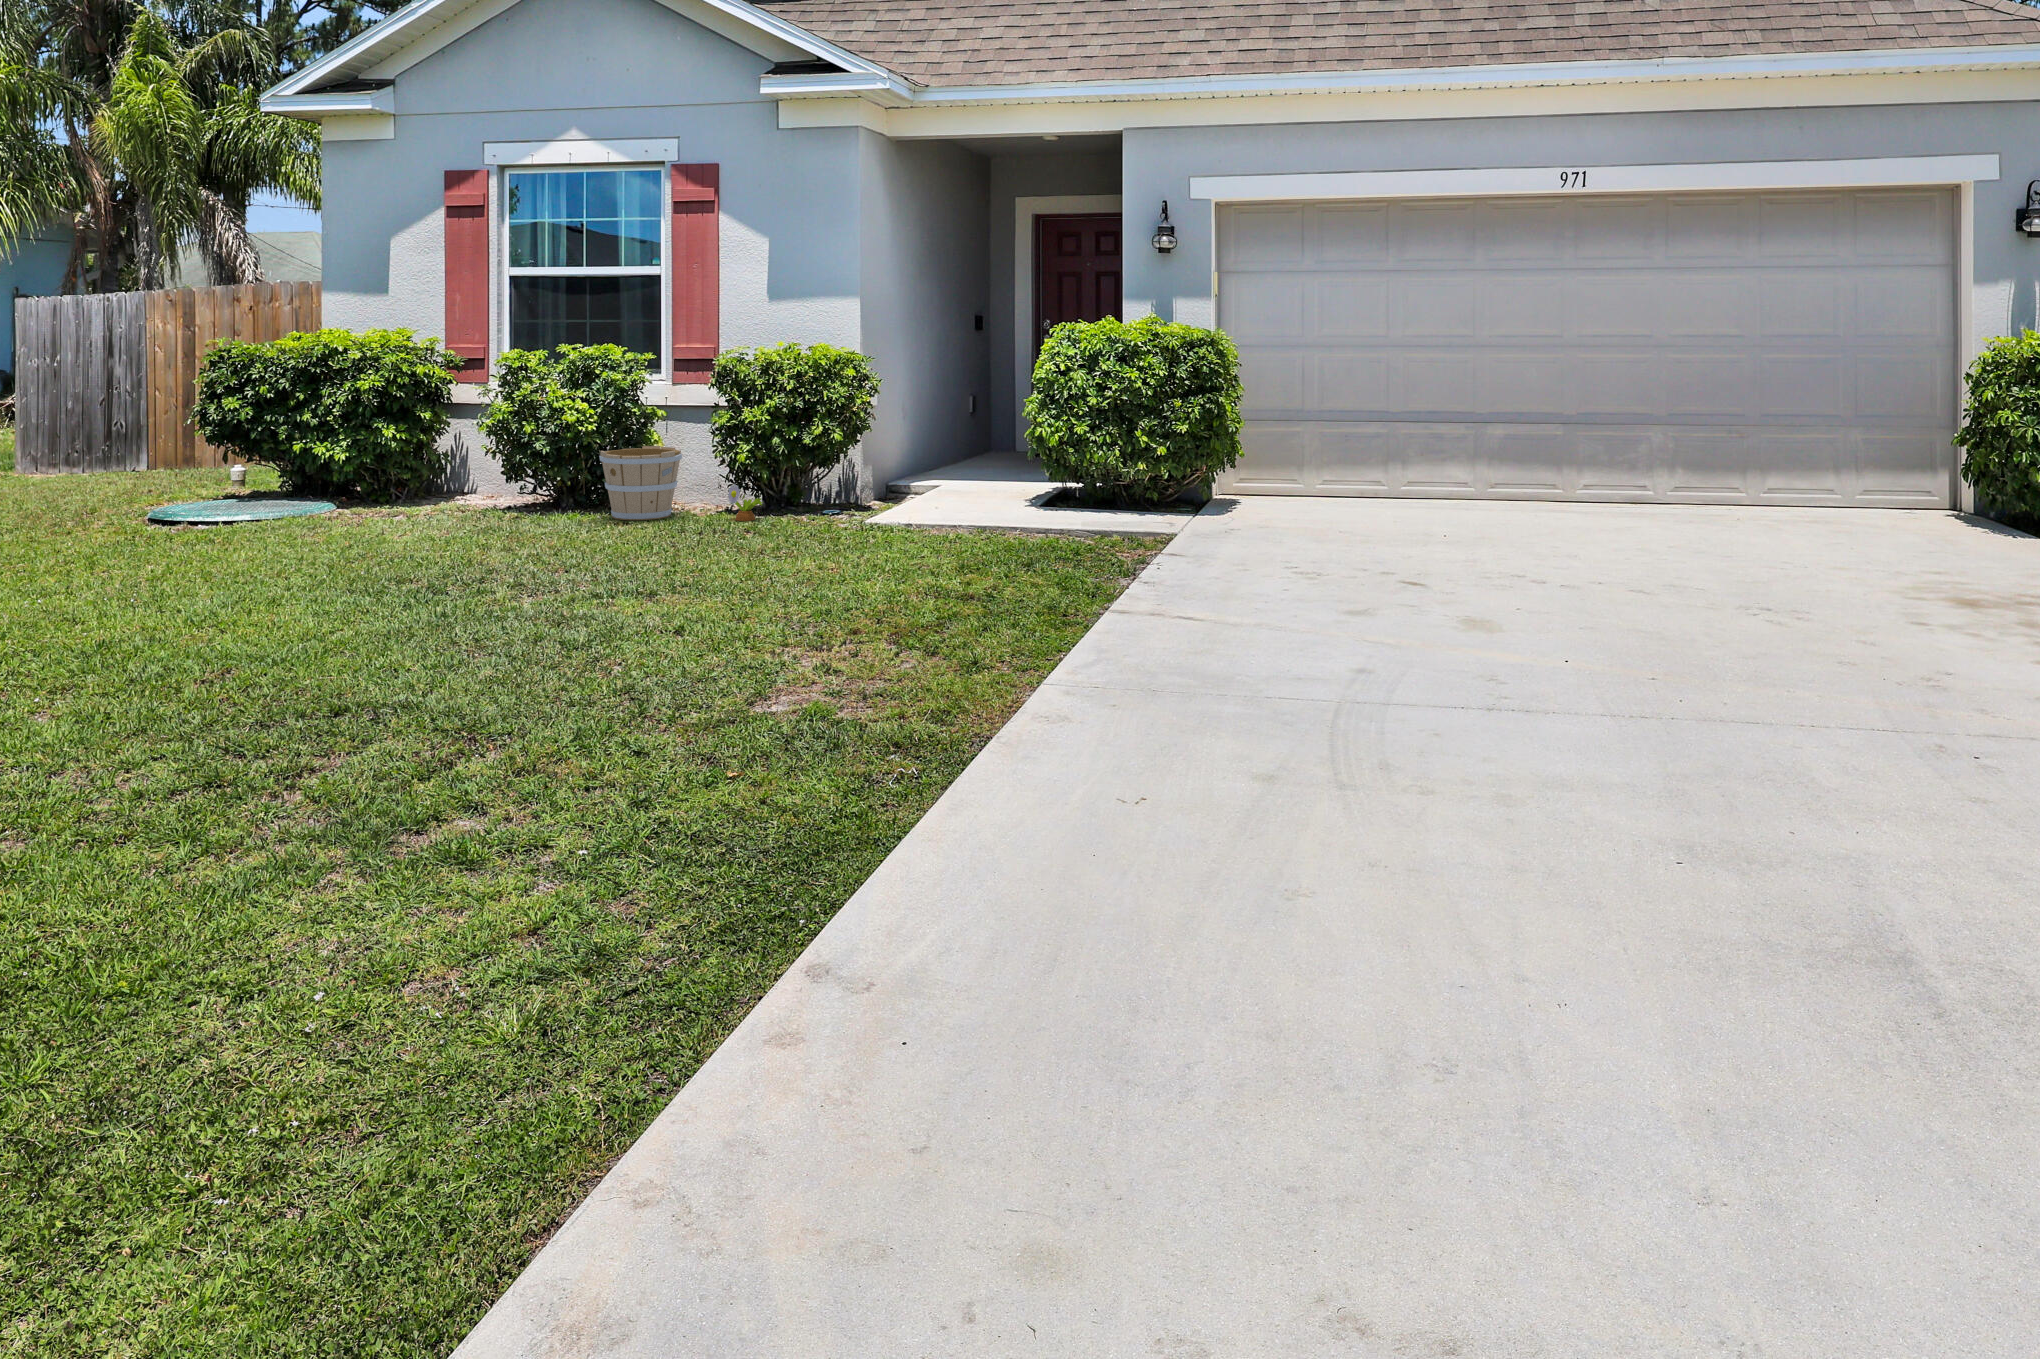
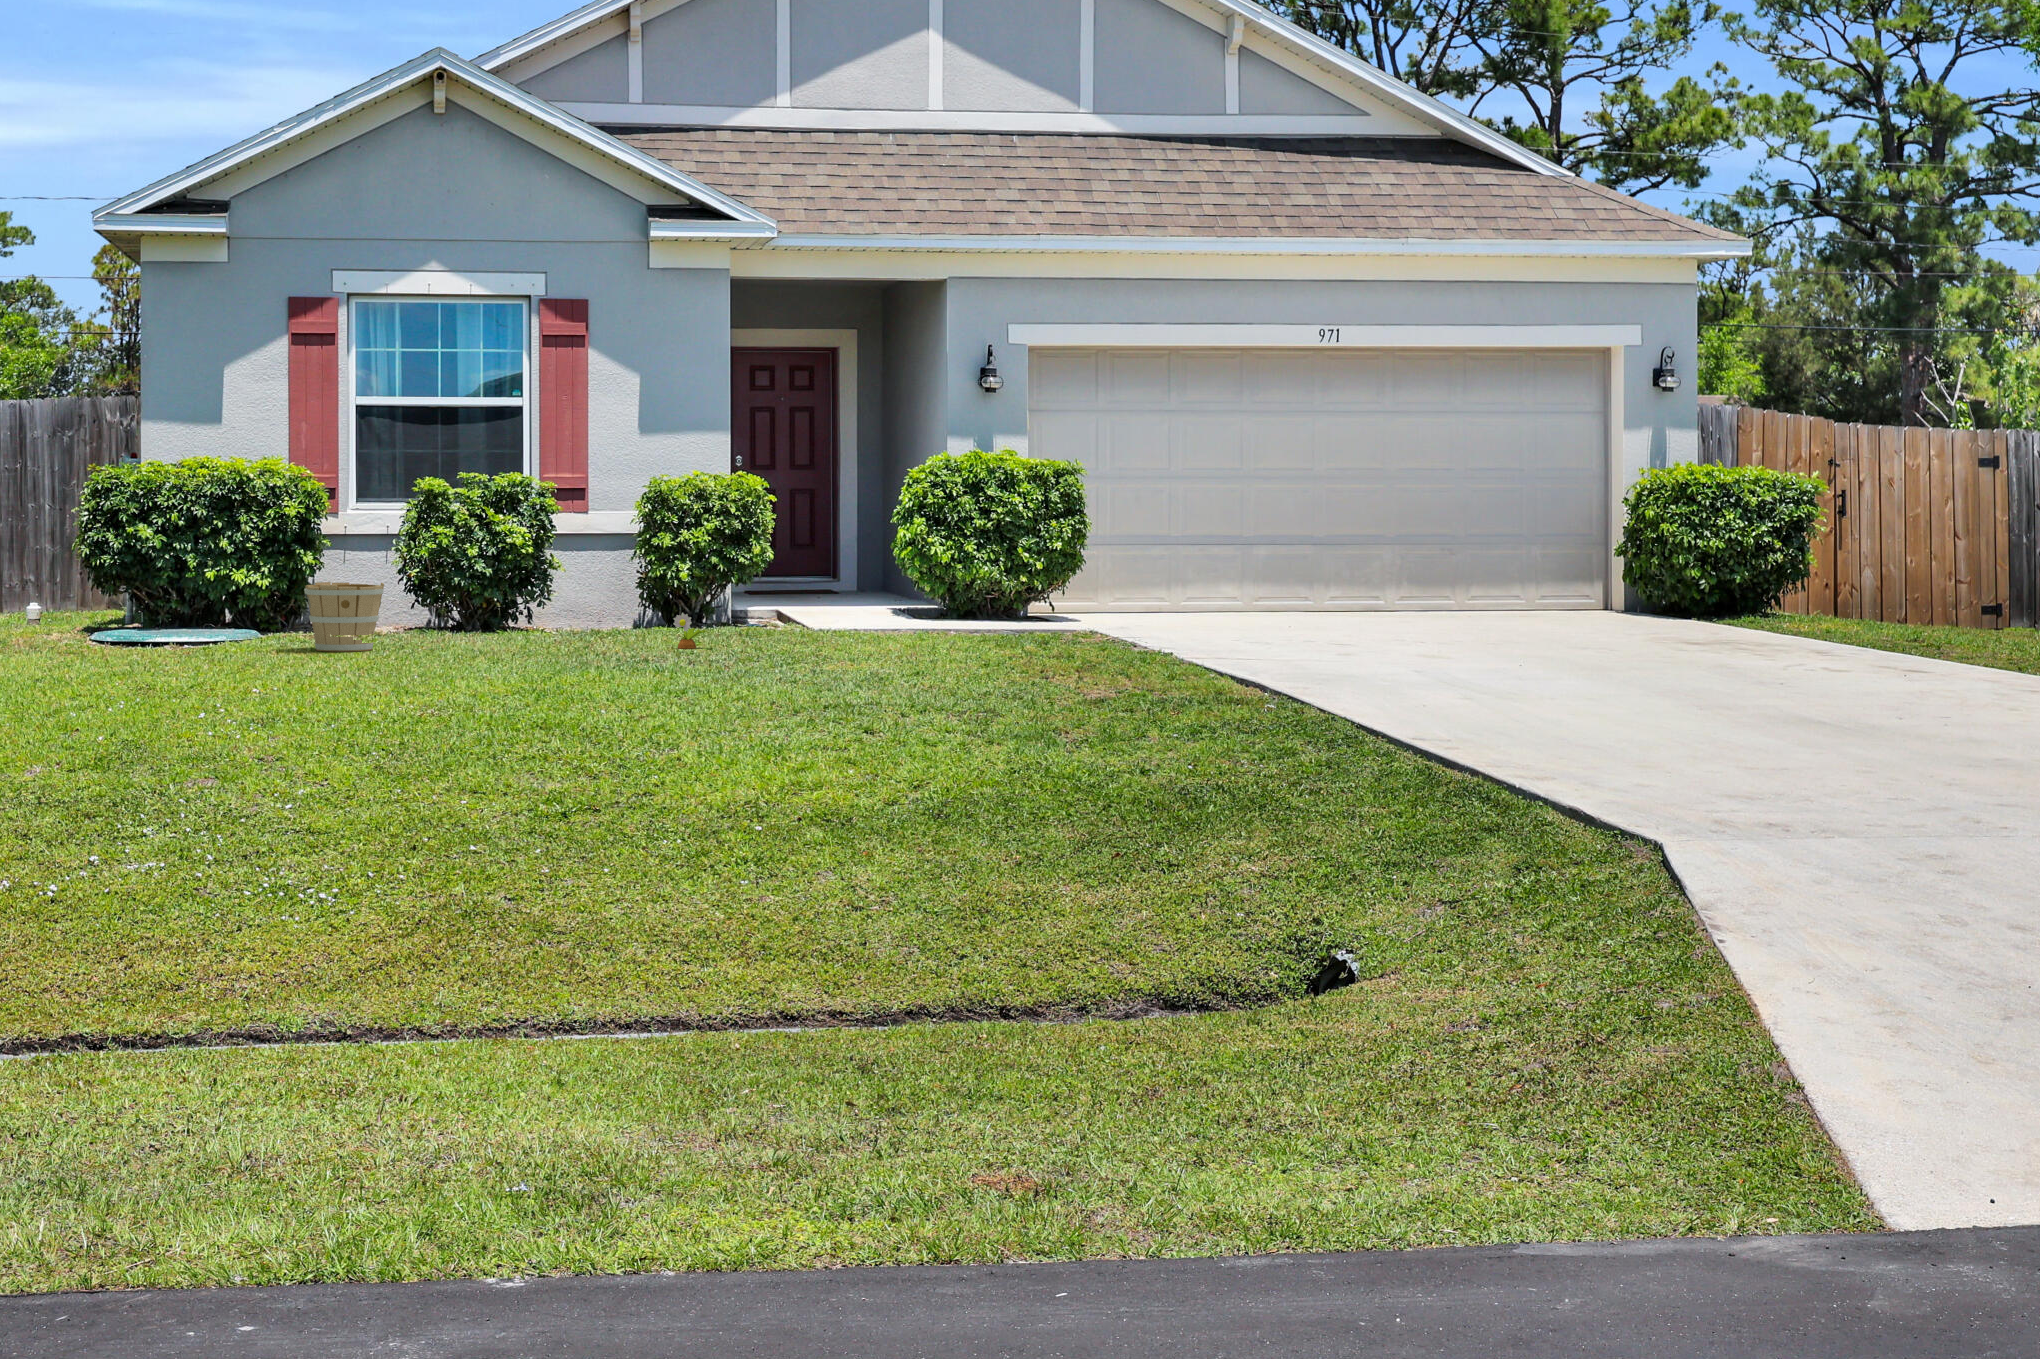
wooden bucket: present [599,446,682,520] -> present [304,582,384,652]

